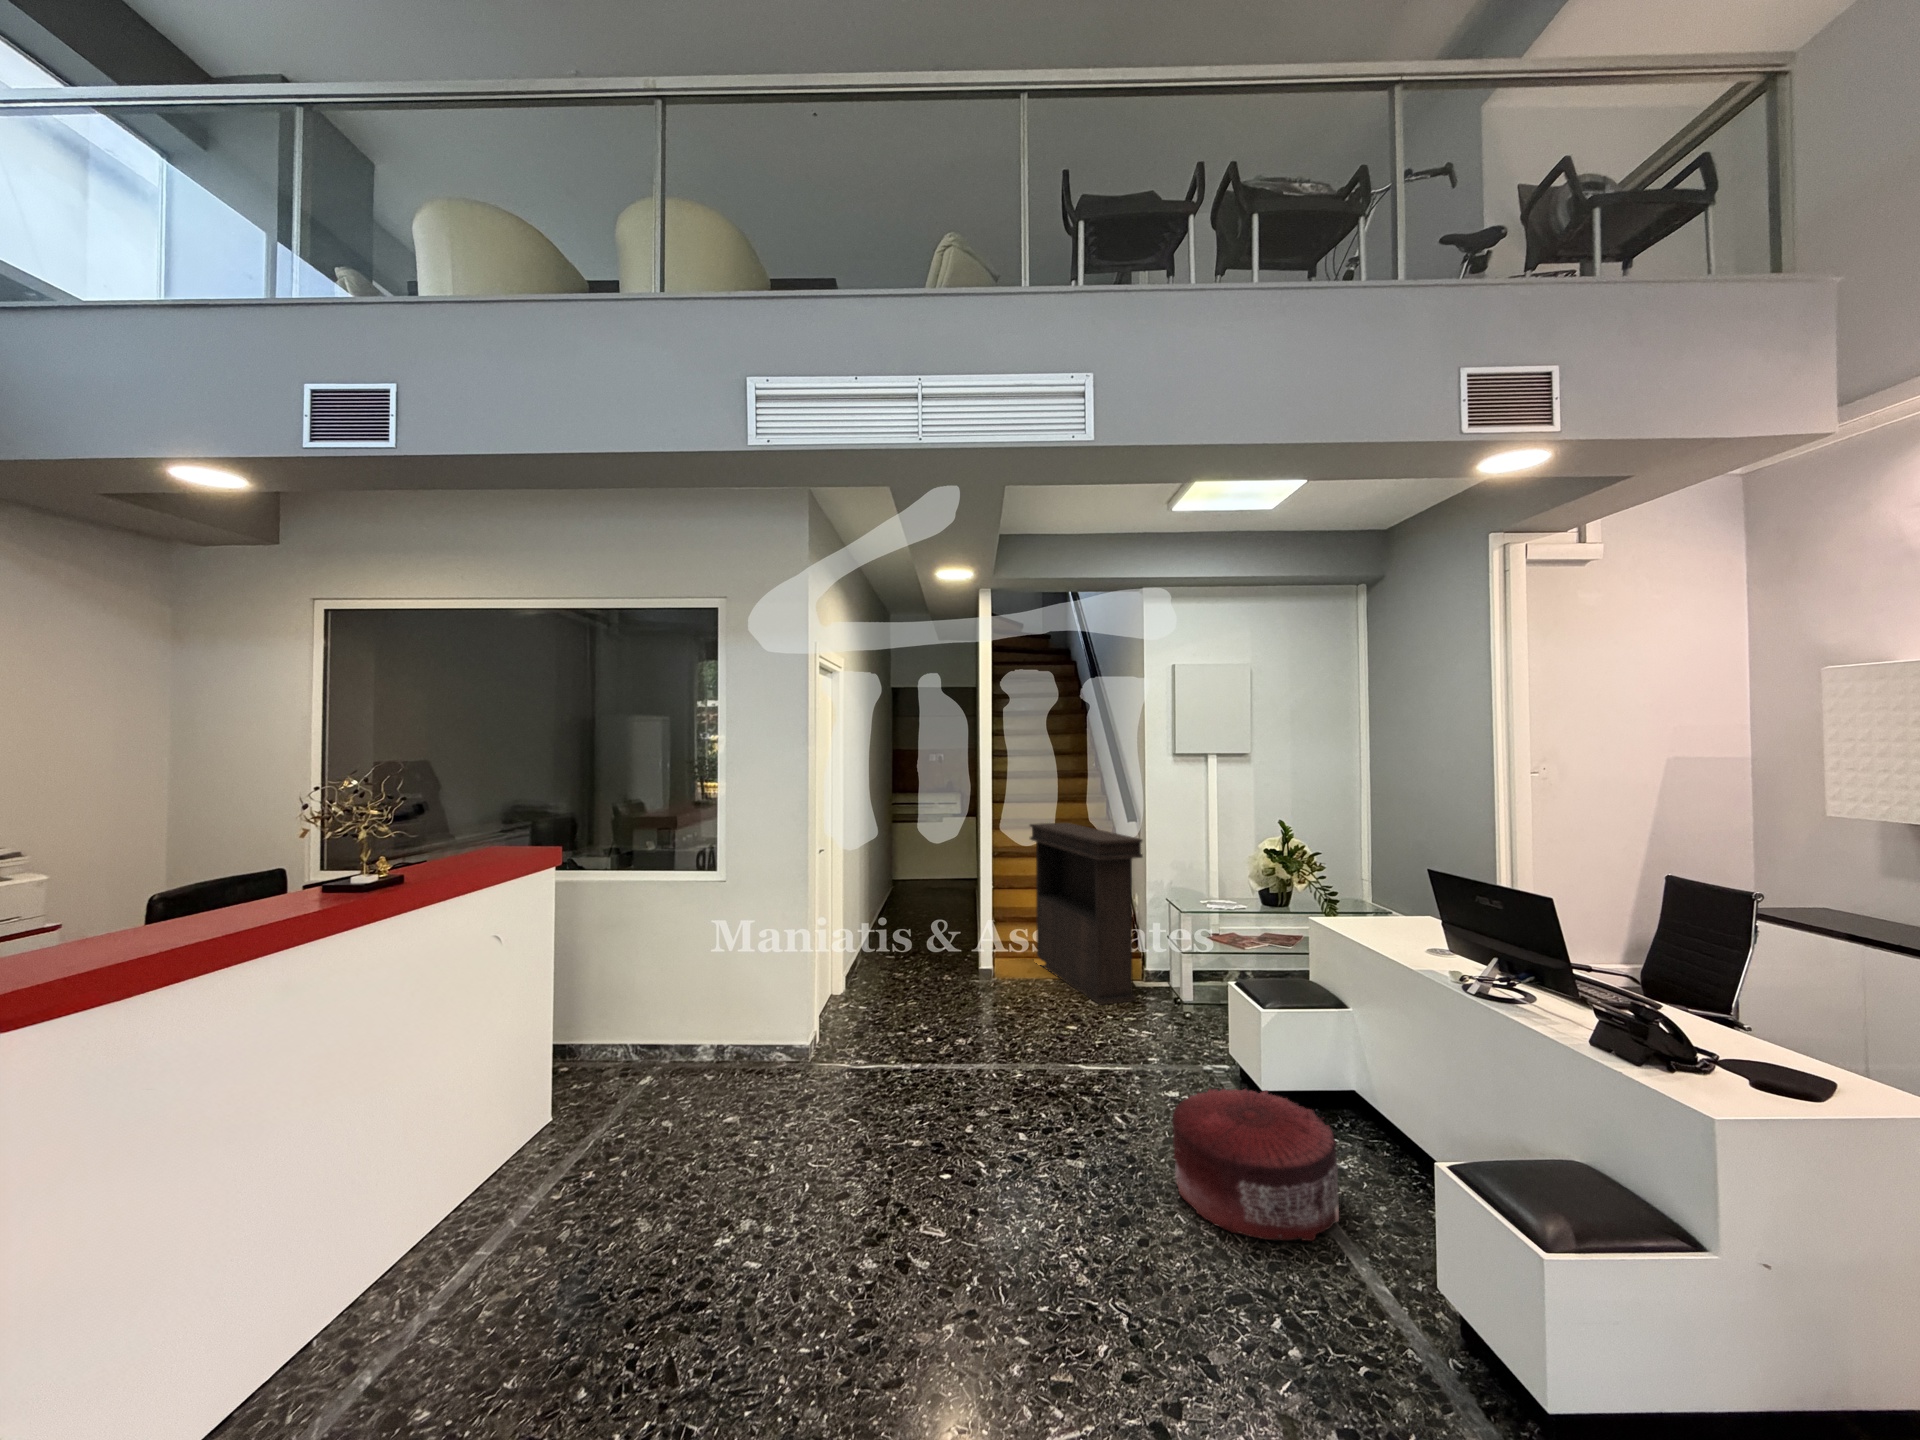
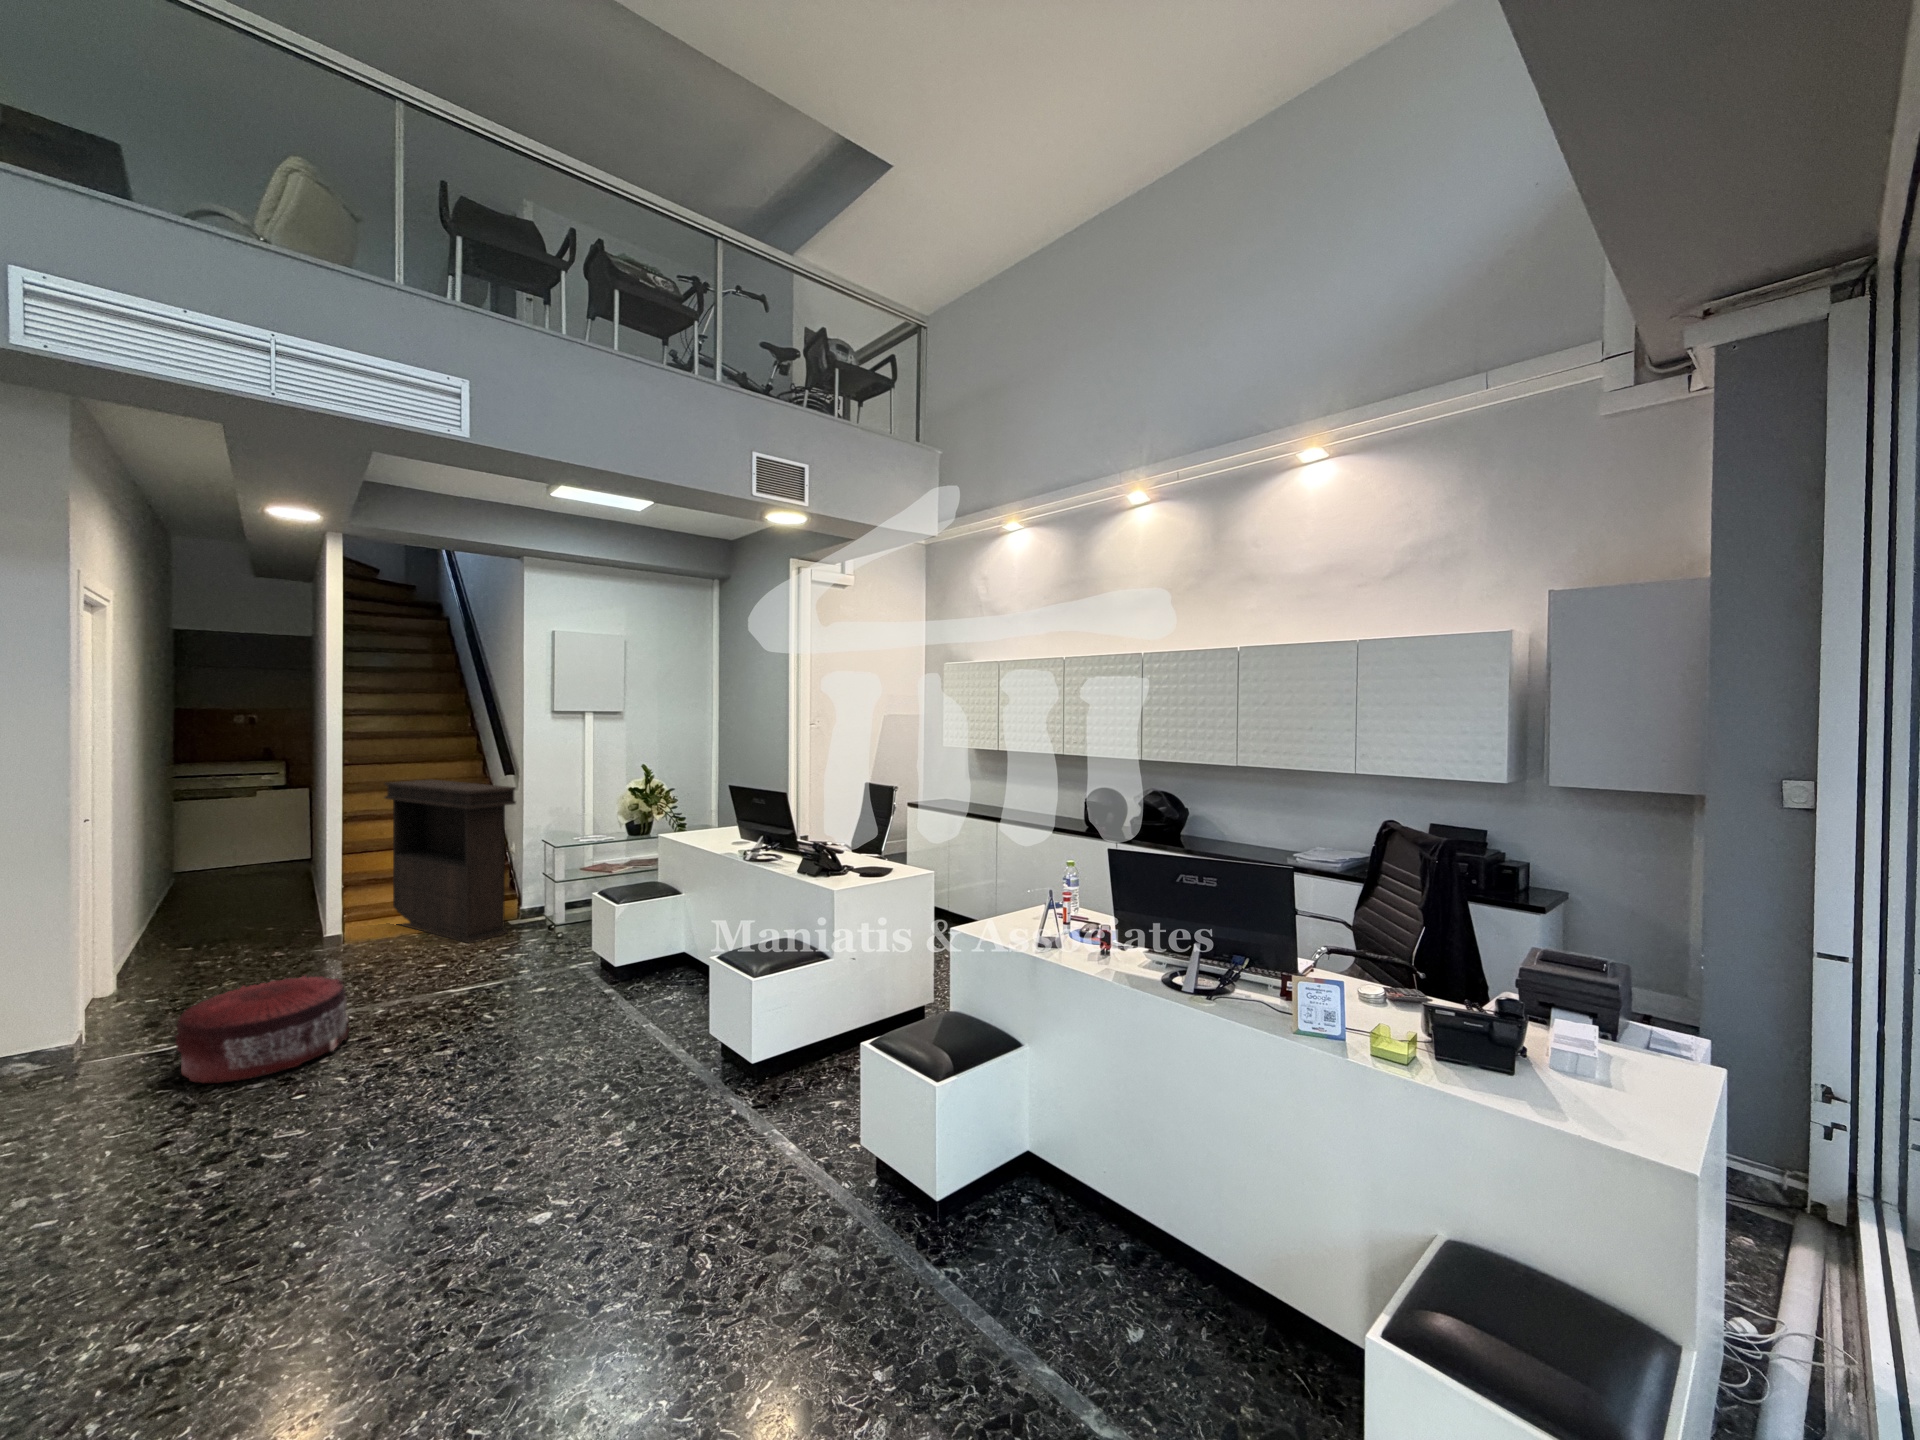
pouf: present [1172,1088,1339,1241] -> present [175,976,351,1083]

